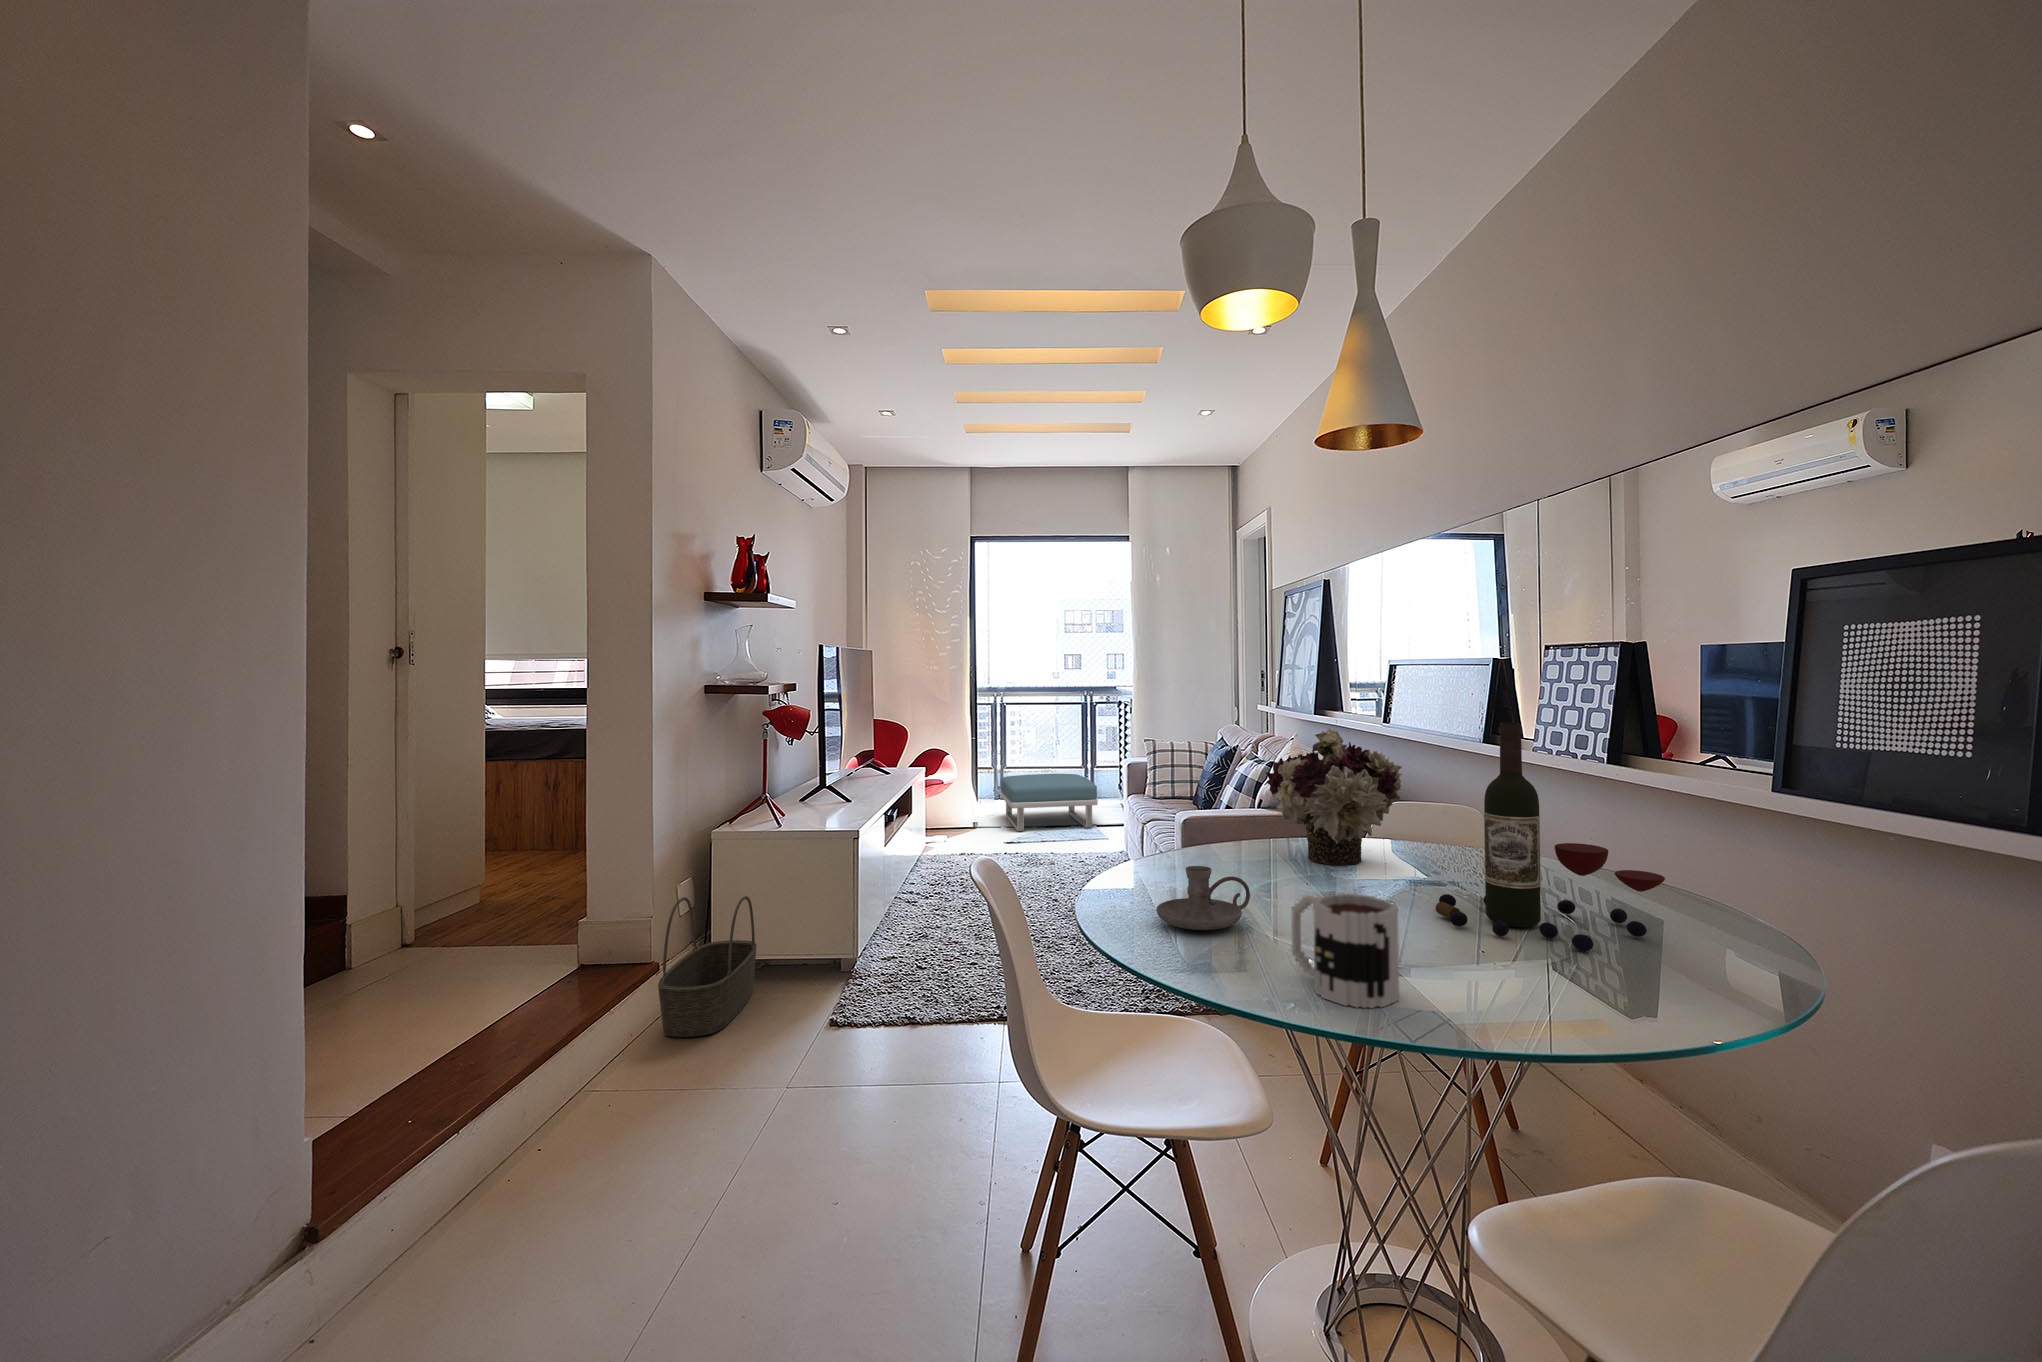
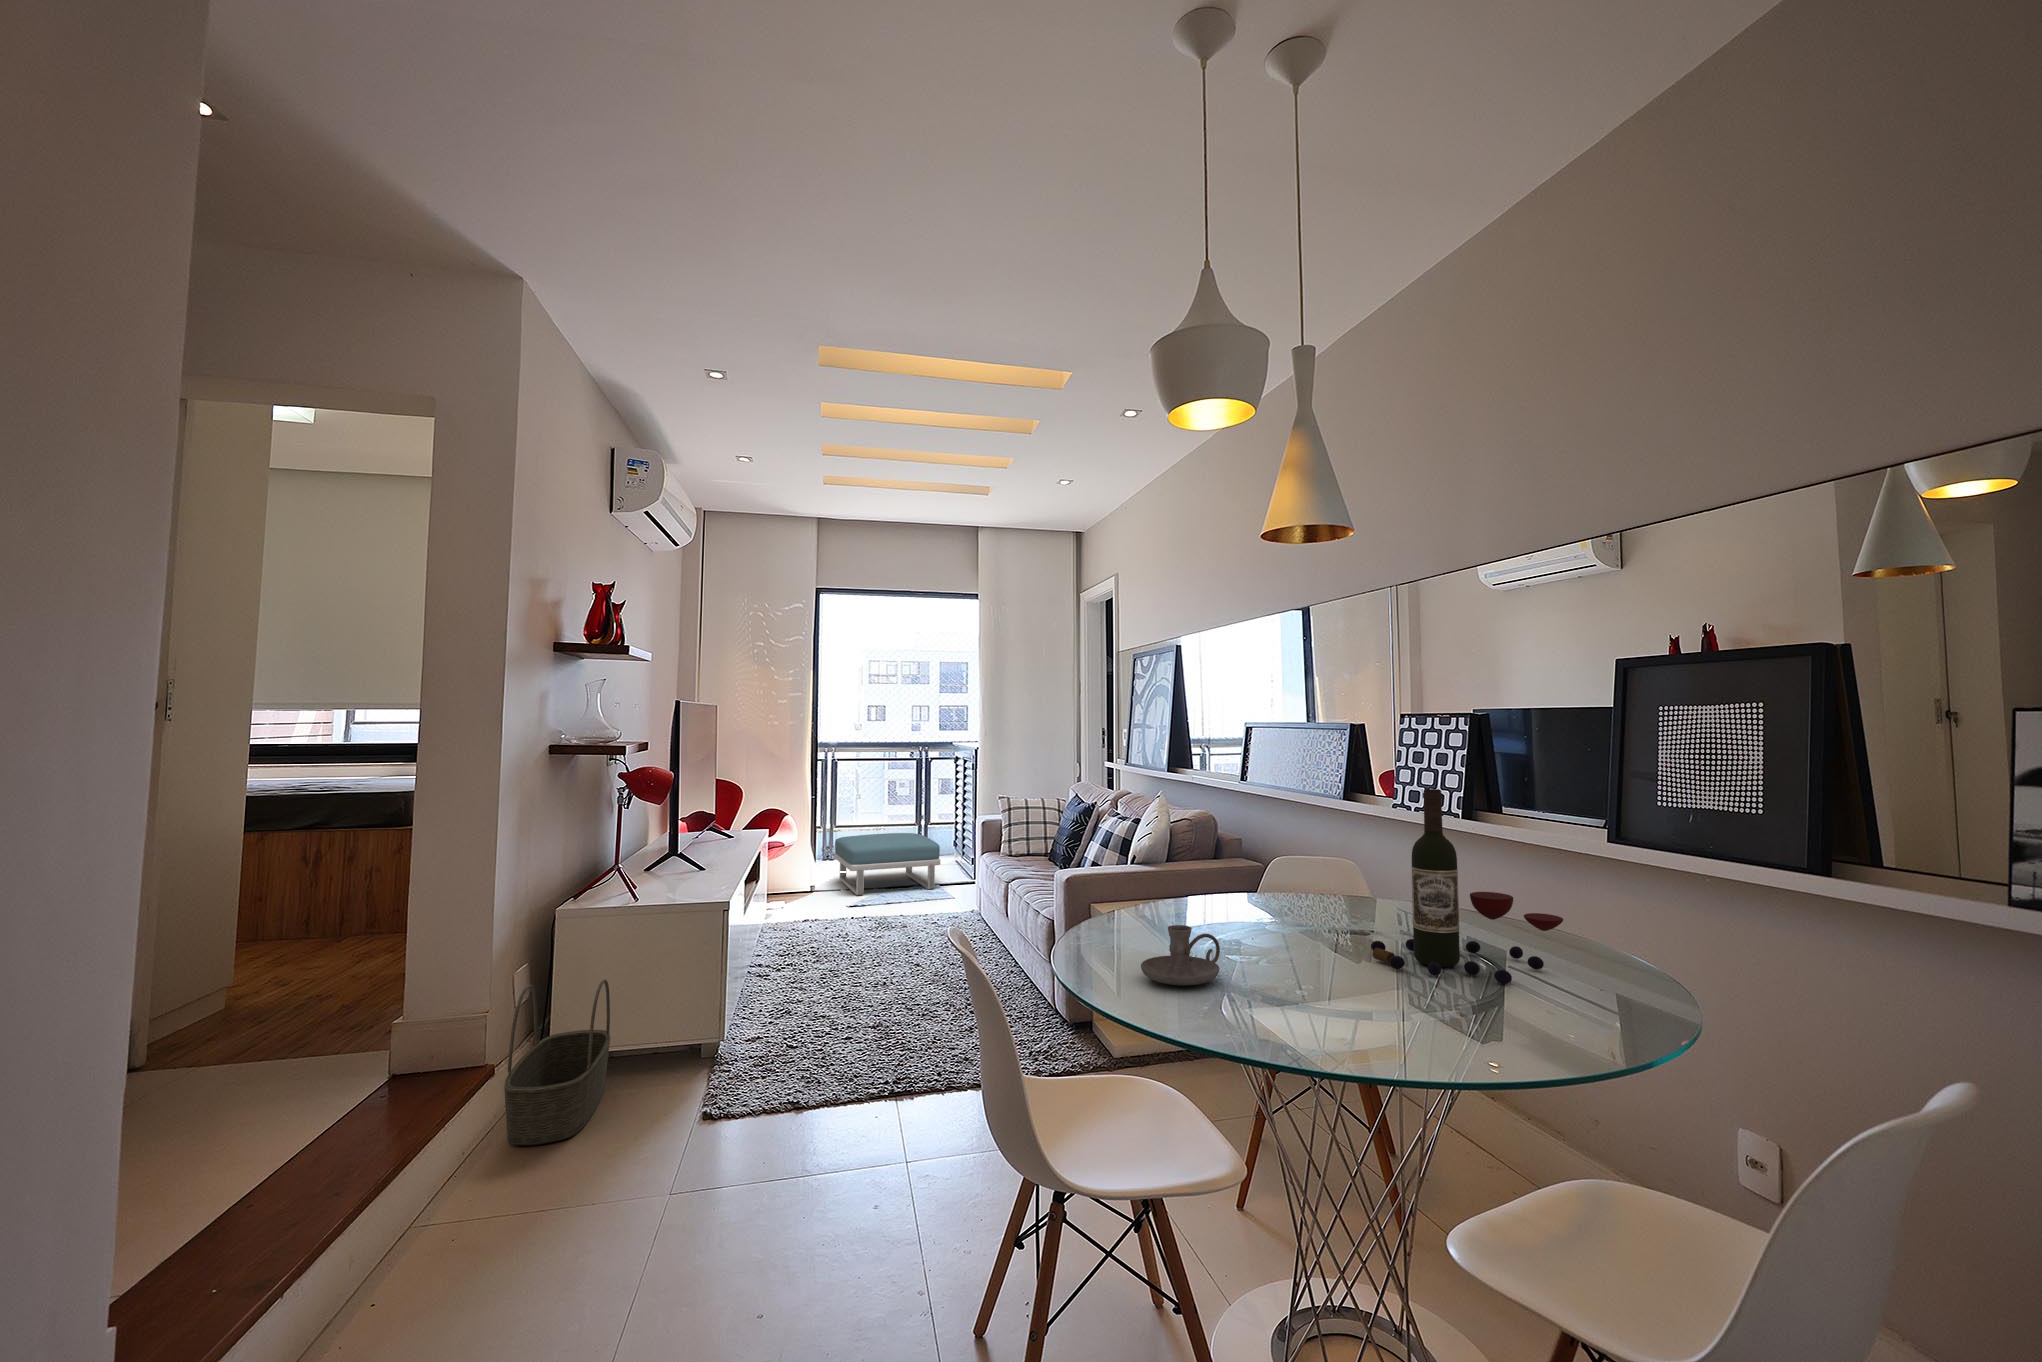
flower arrangement: present [1266,728,1402,865] -> none [1190,791,1314,919]
mug: present [1292,894,1399,1008] -> none [1290,944,1391,1045]

